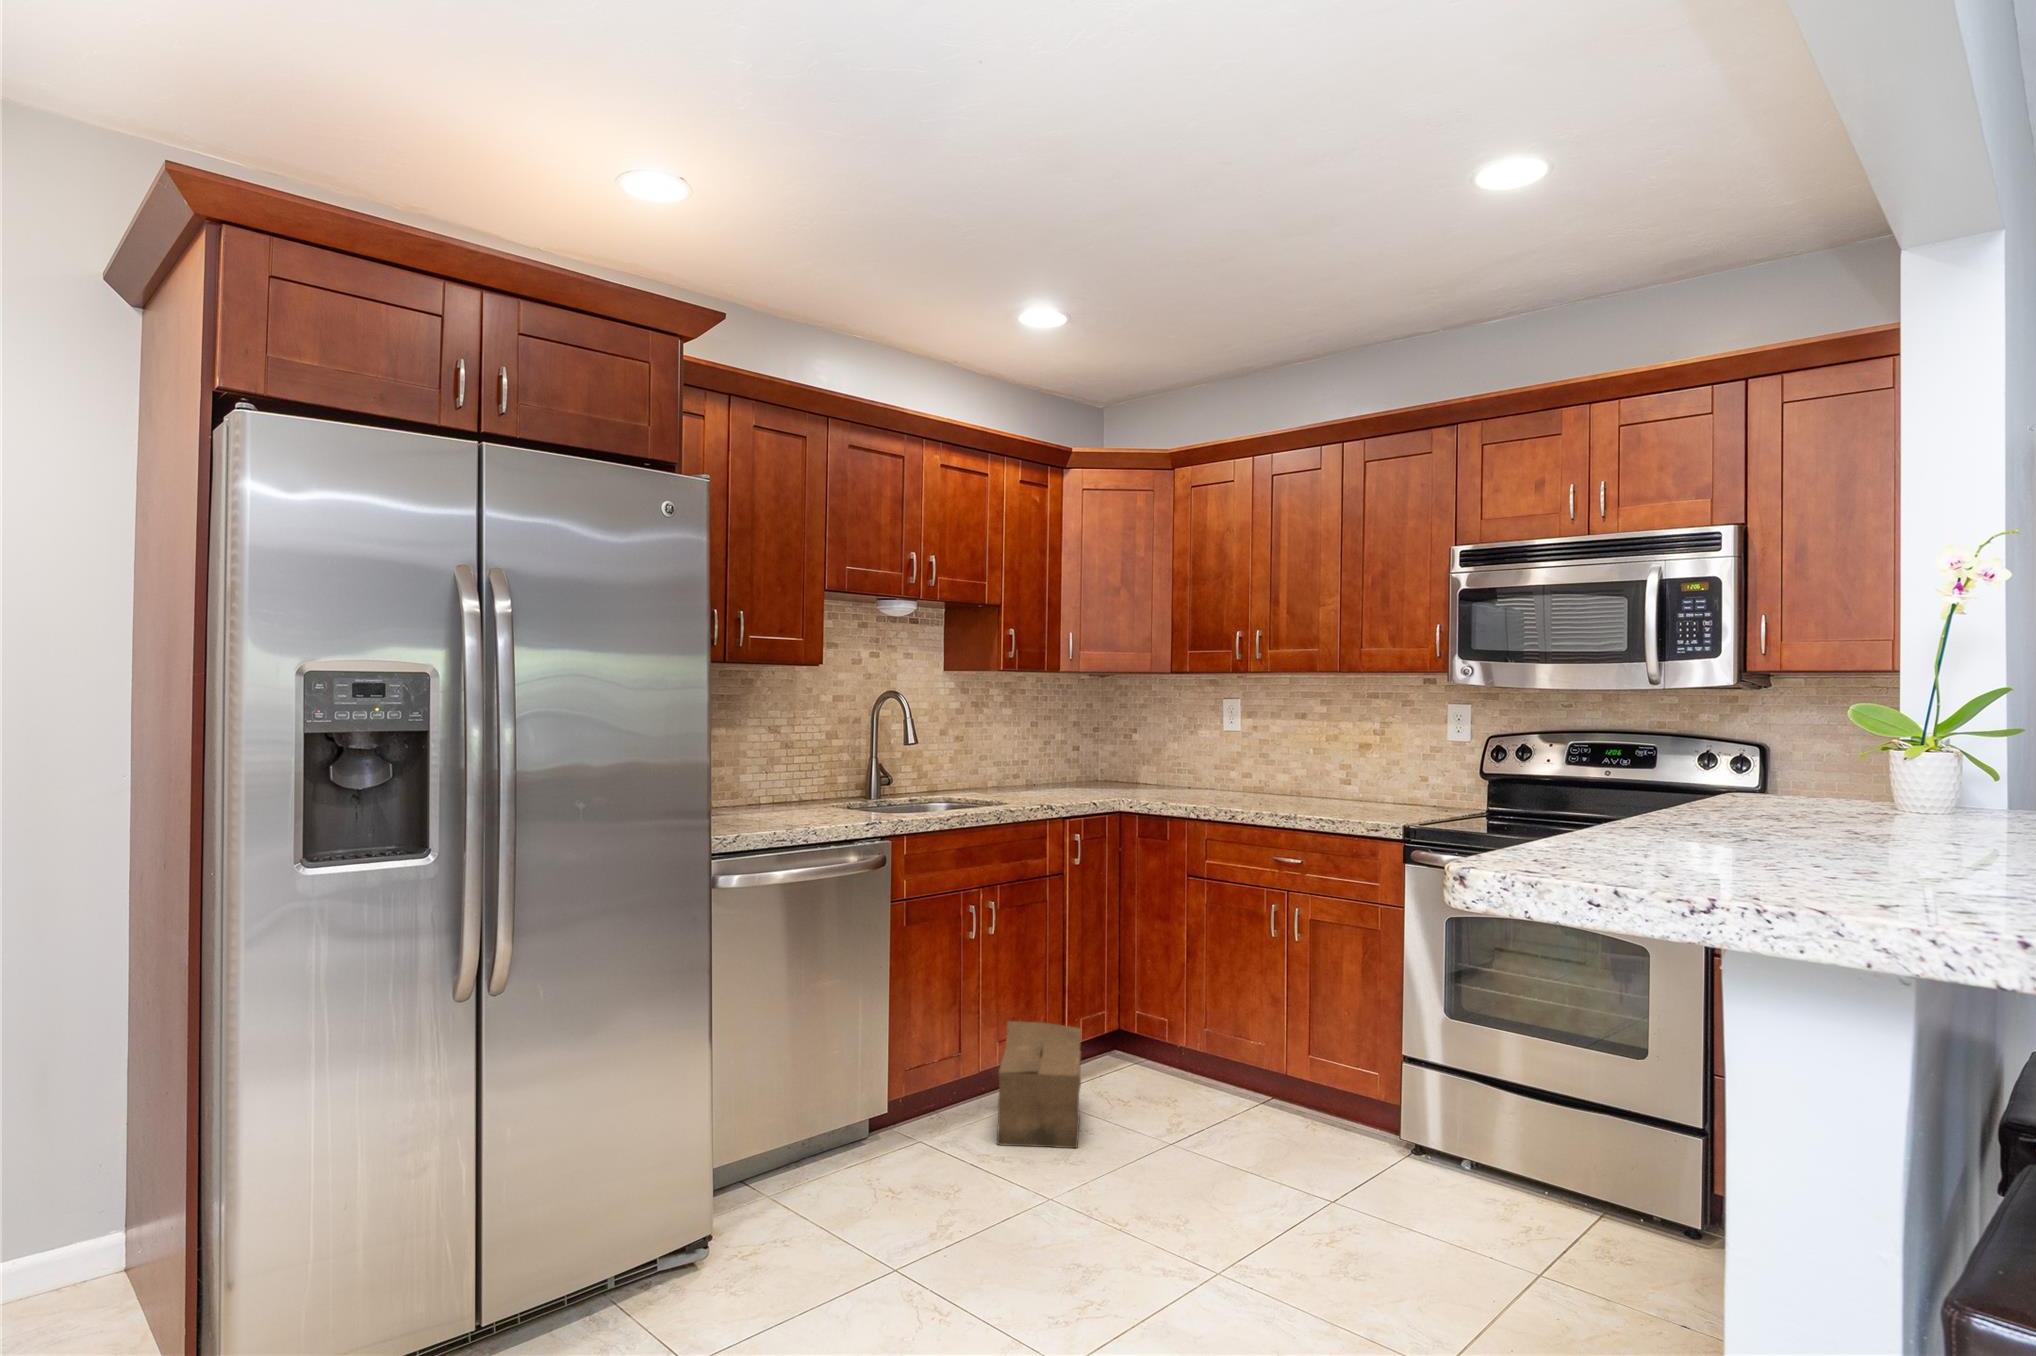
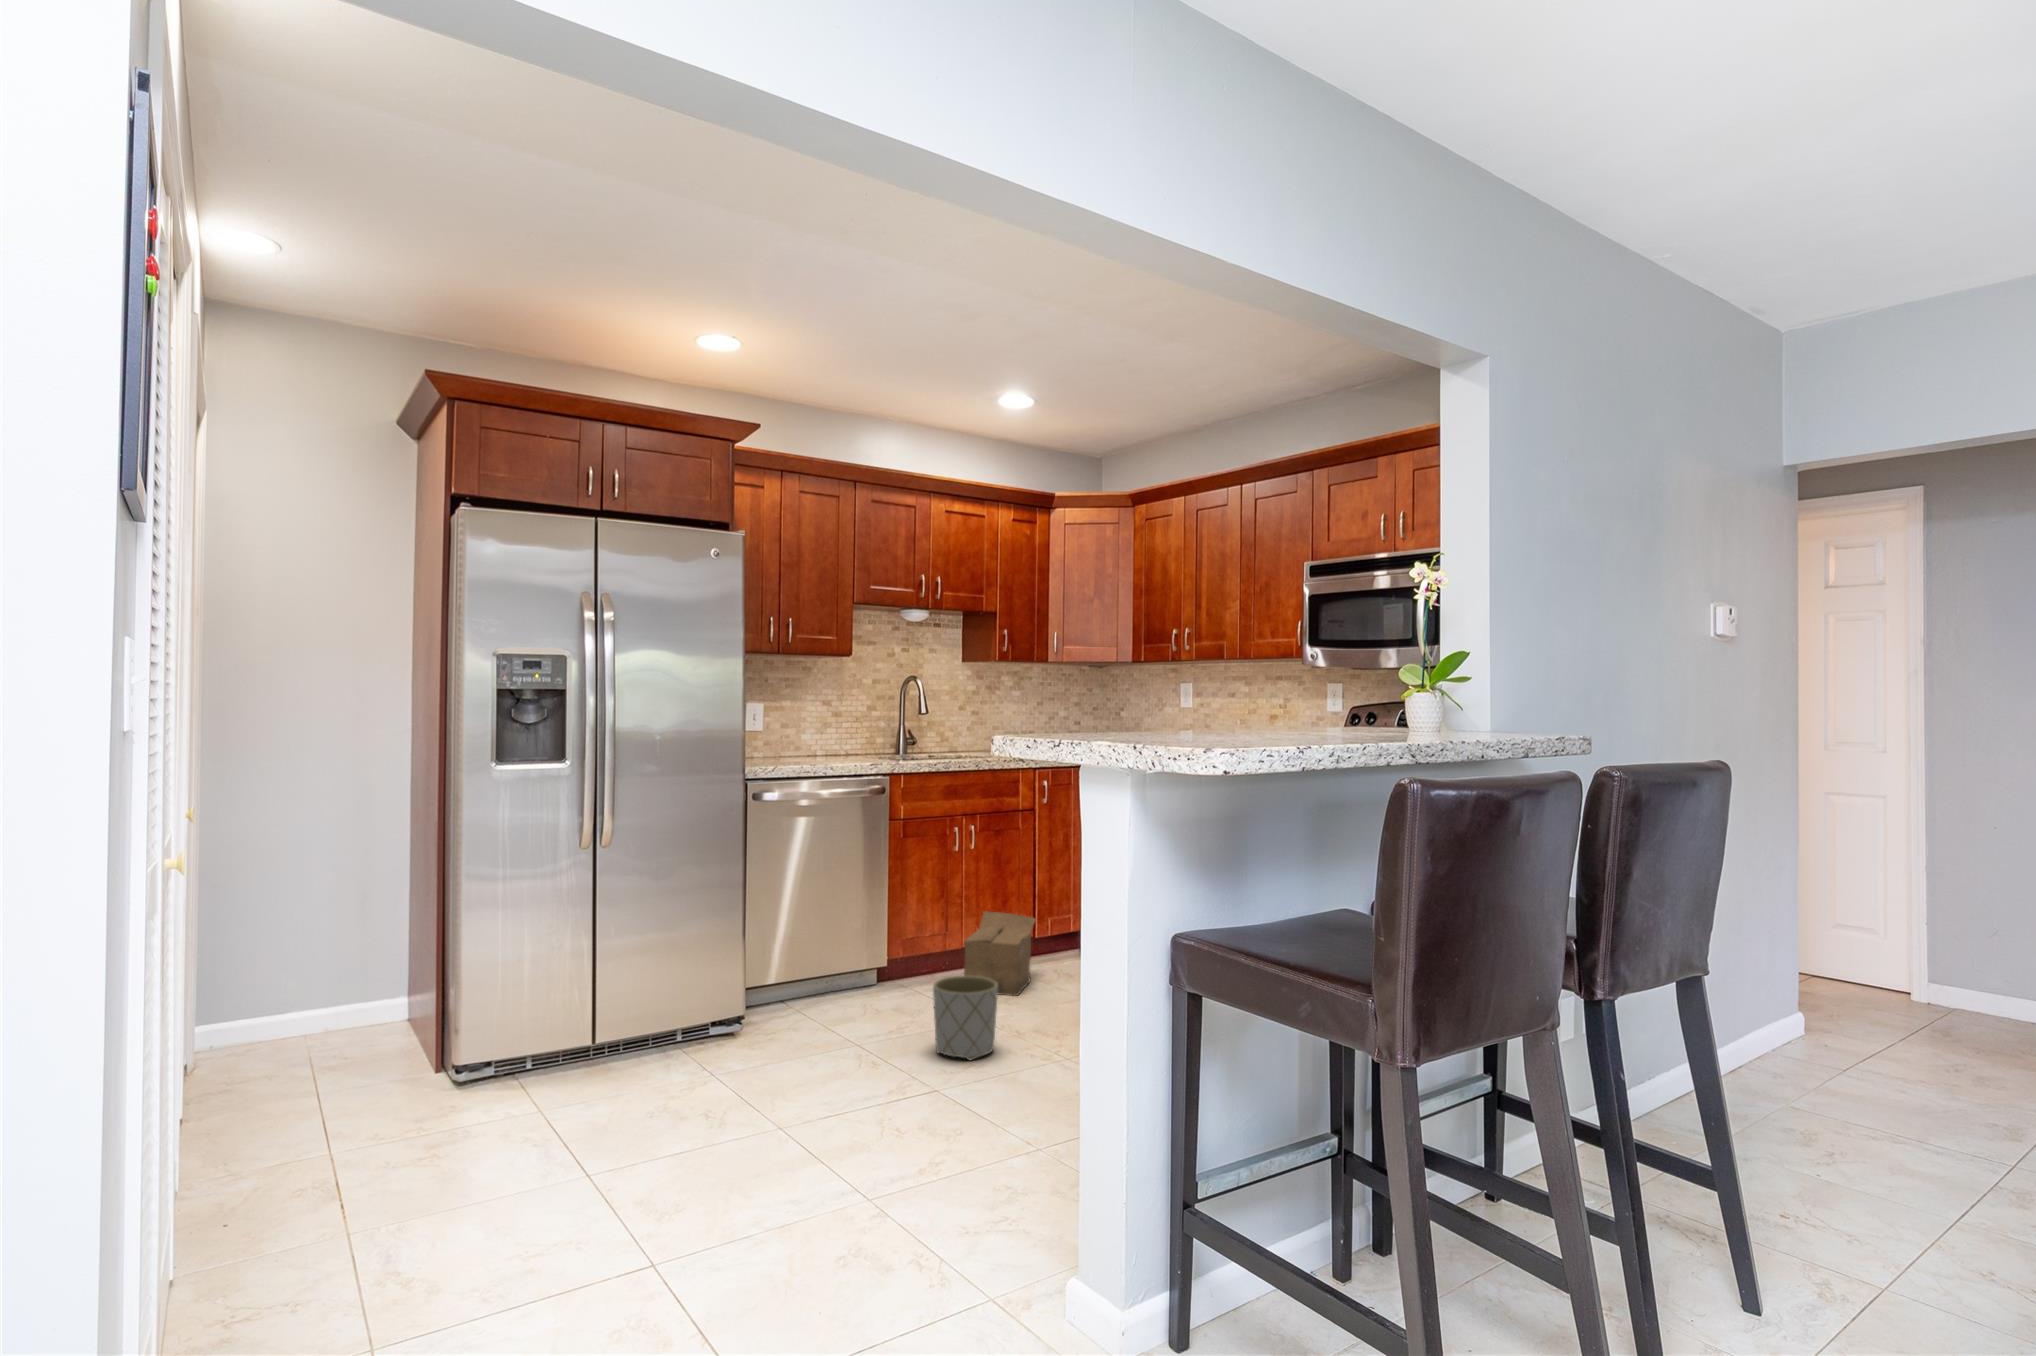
planter: none [1015,1151,1112,1292] -> present [933,976,998,1060]

